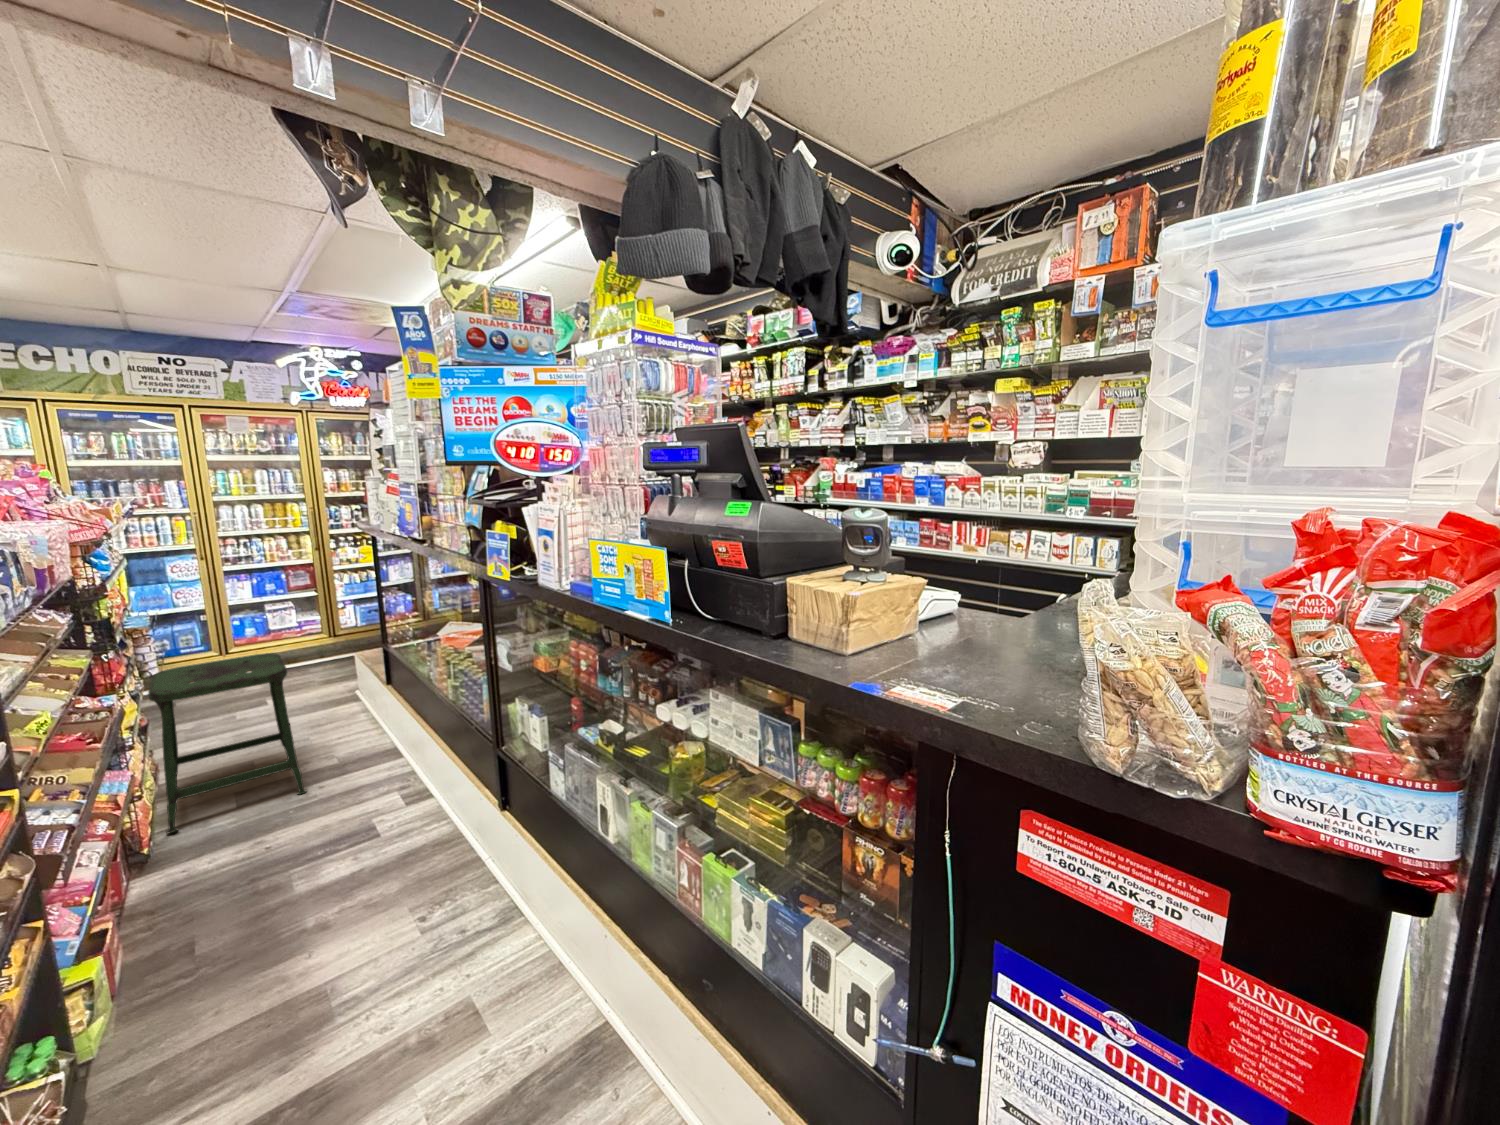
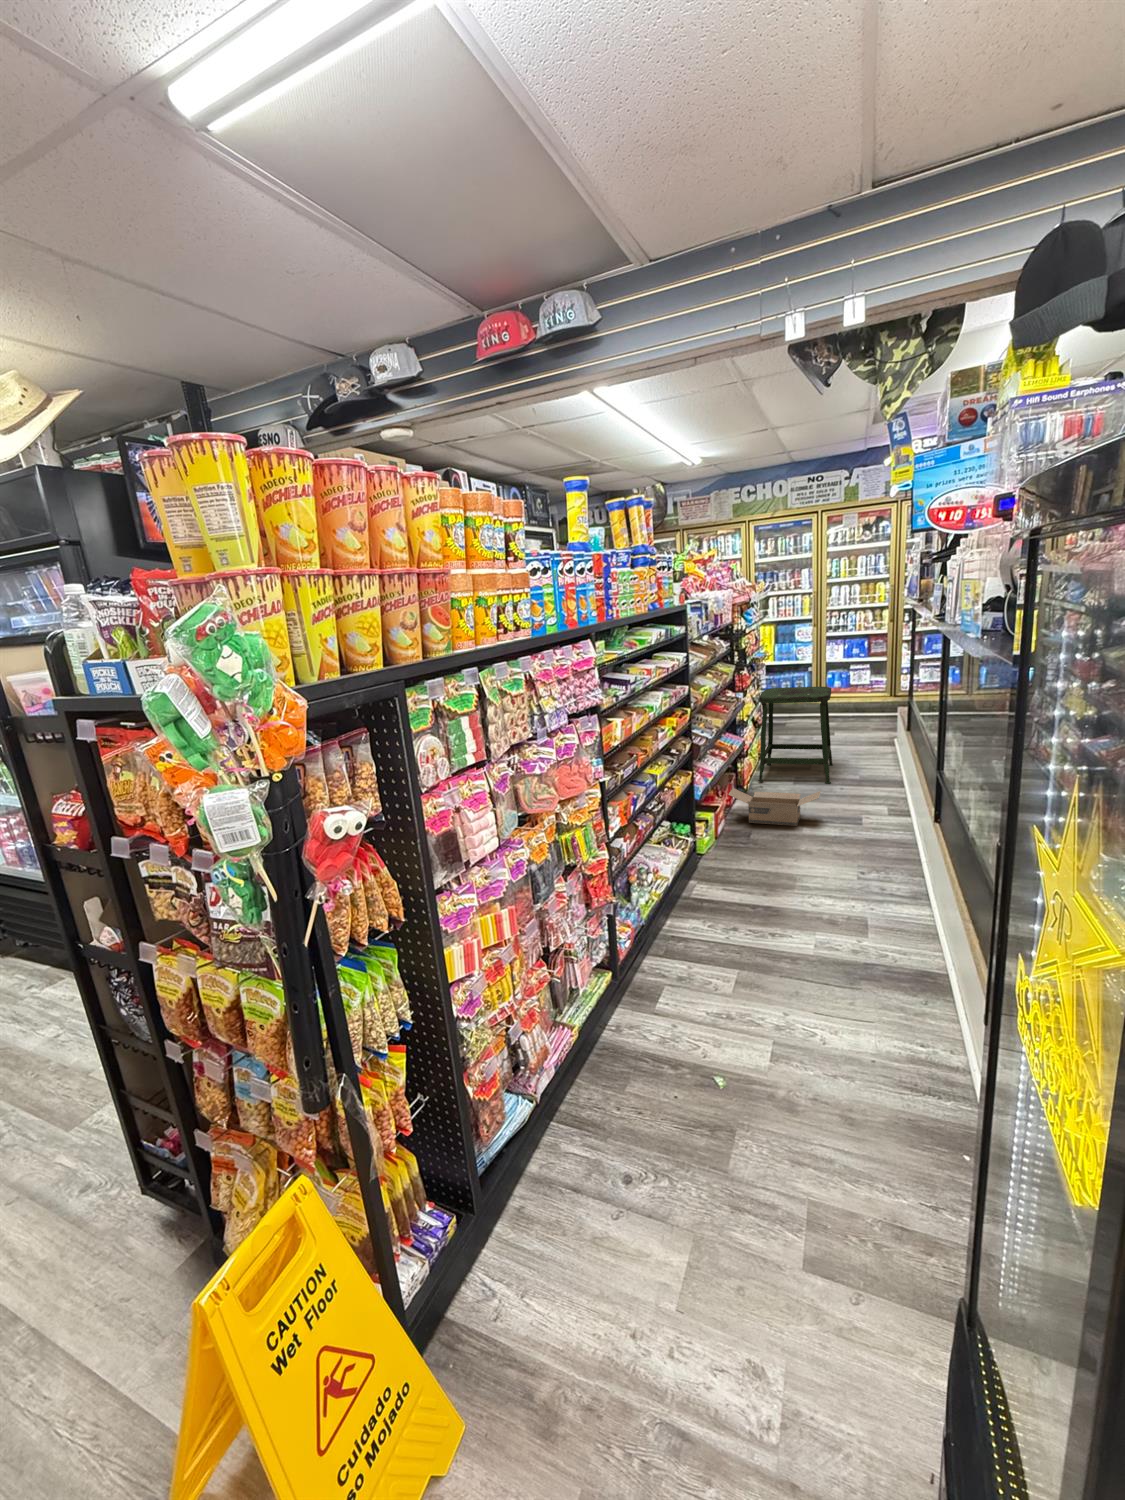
cardboard box: none [125,825,324,938] -> present [728,788,821,826]

